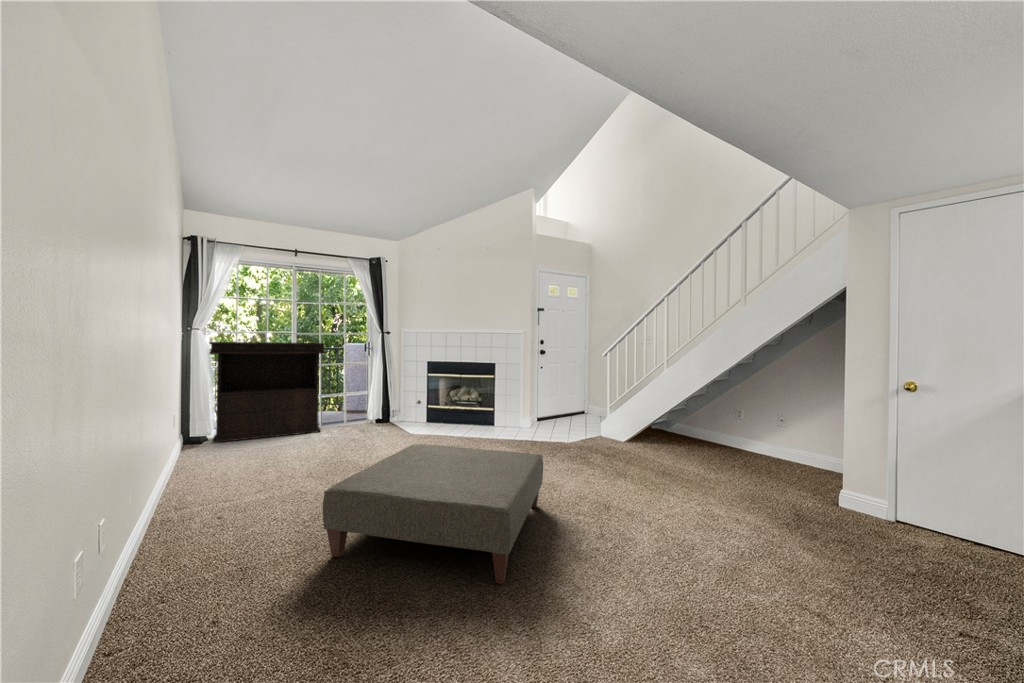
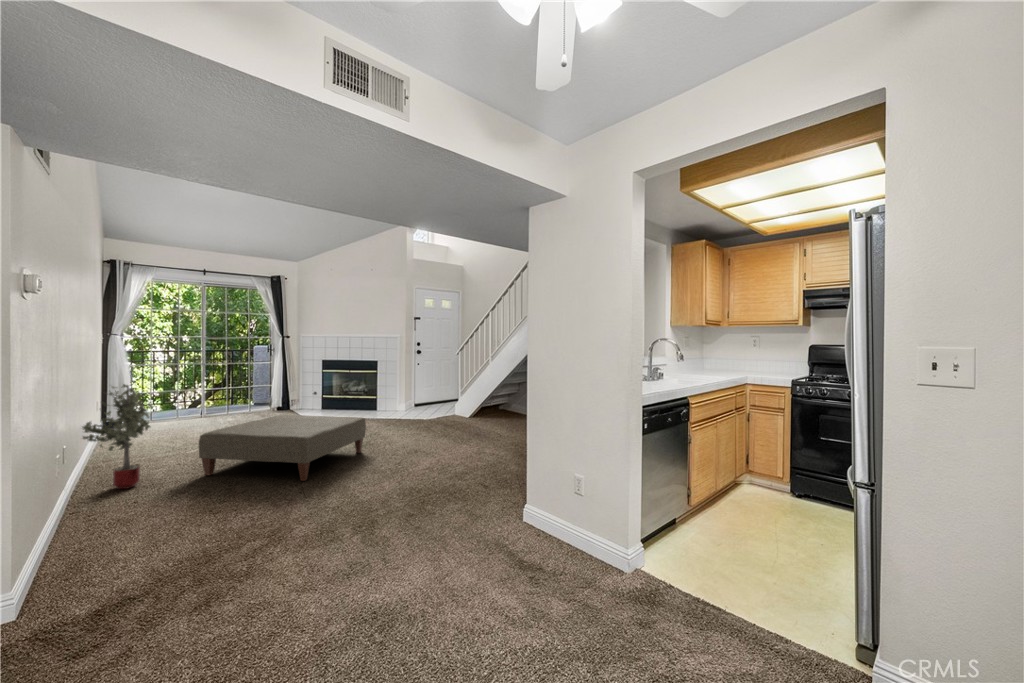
console table: present [209,342,325,443] -> none [127,345,230,427]
potted tree: none [141,409,258,592] -> present [82,384,152,489]

